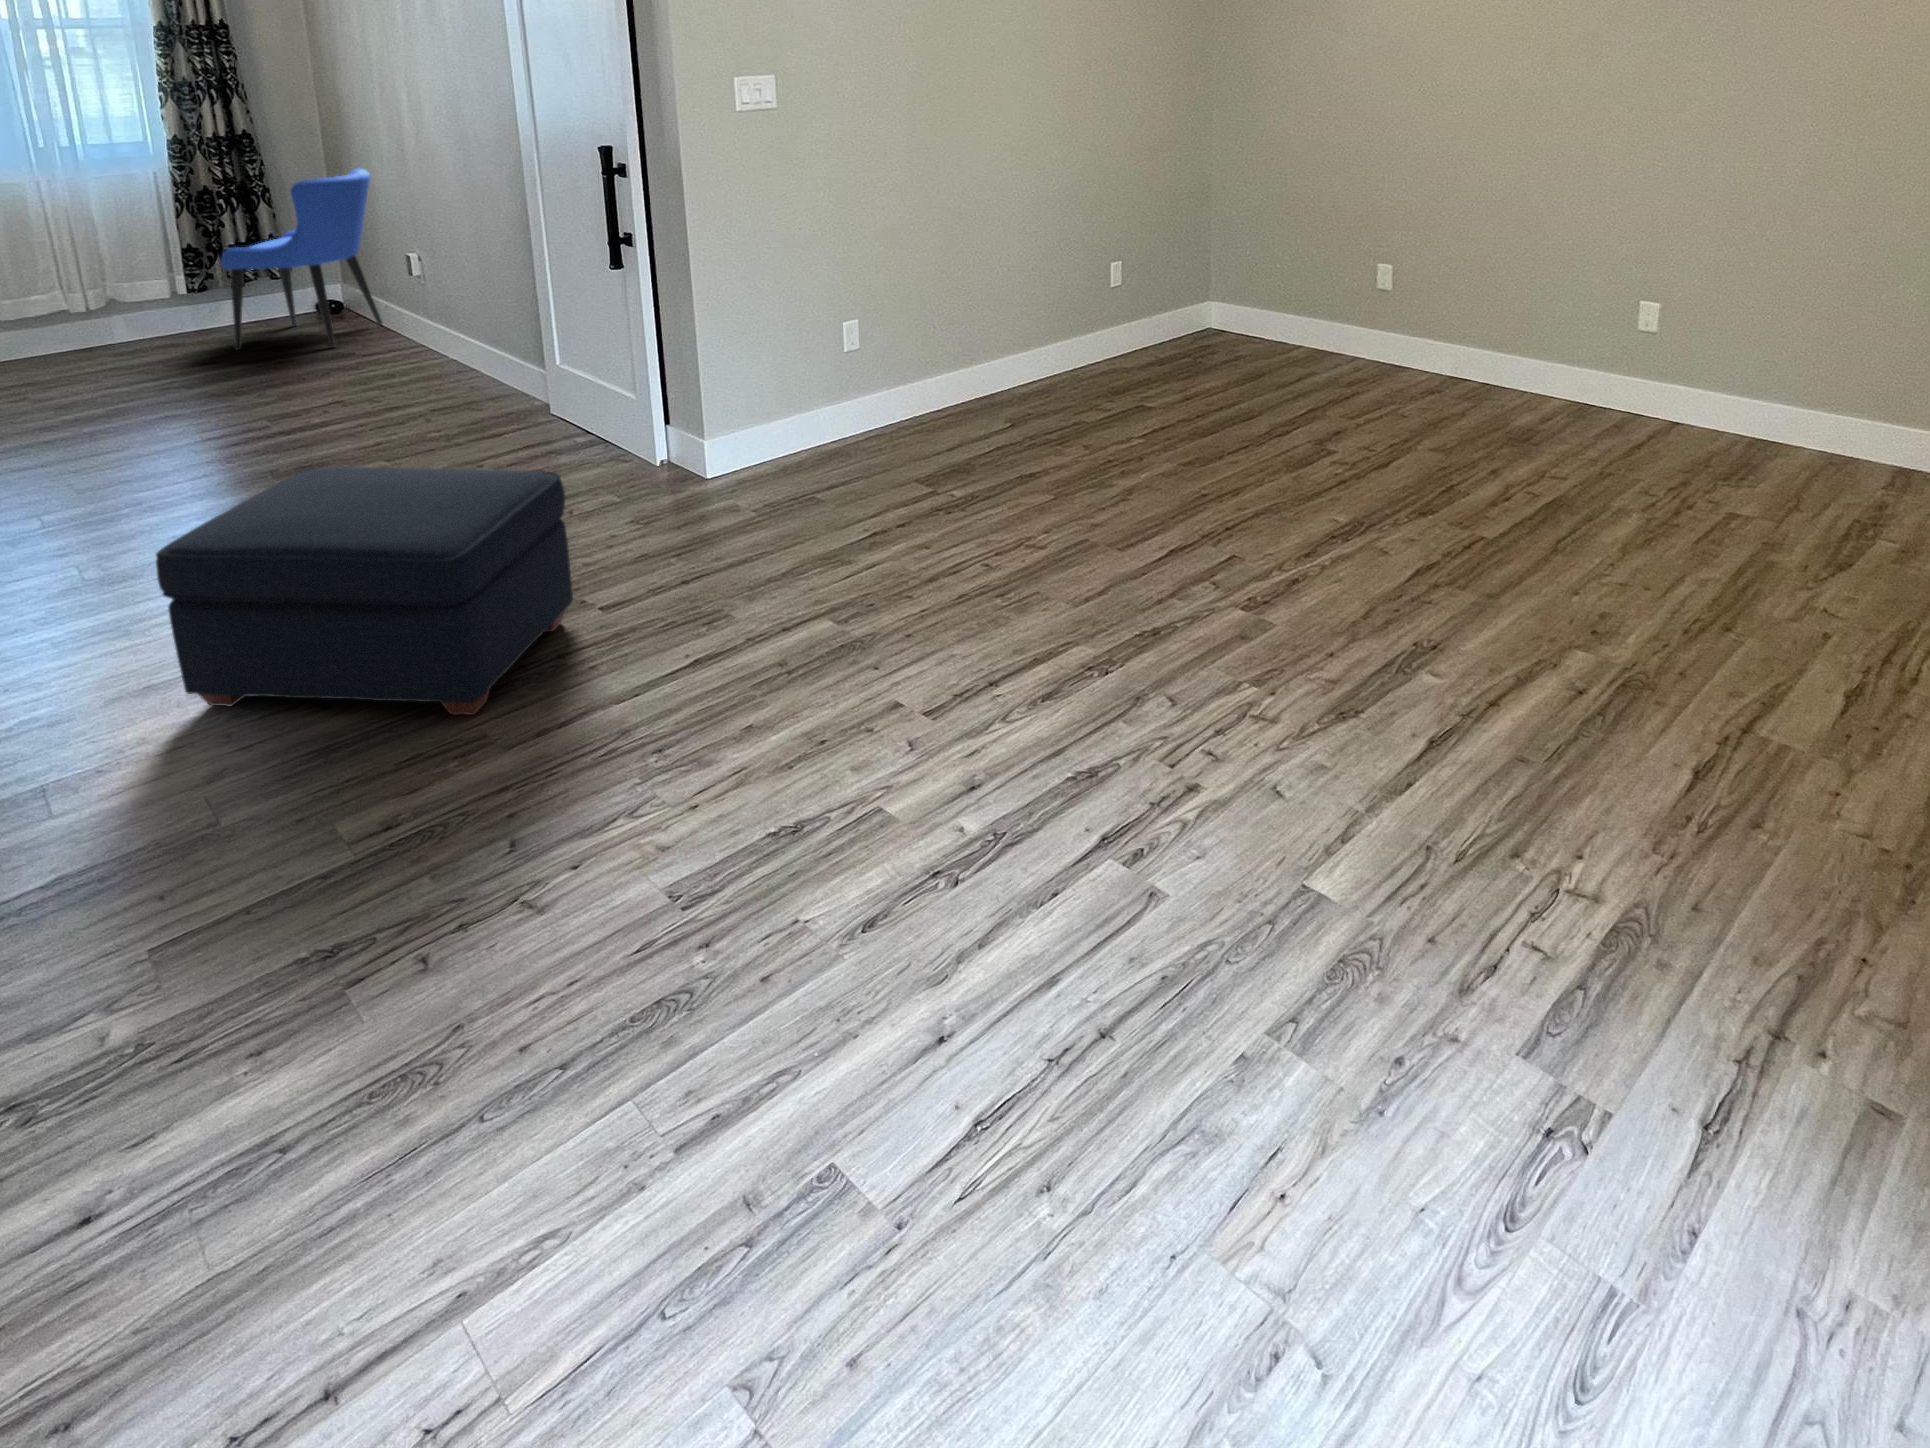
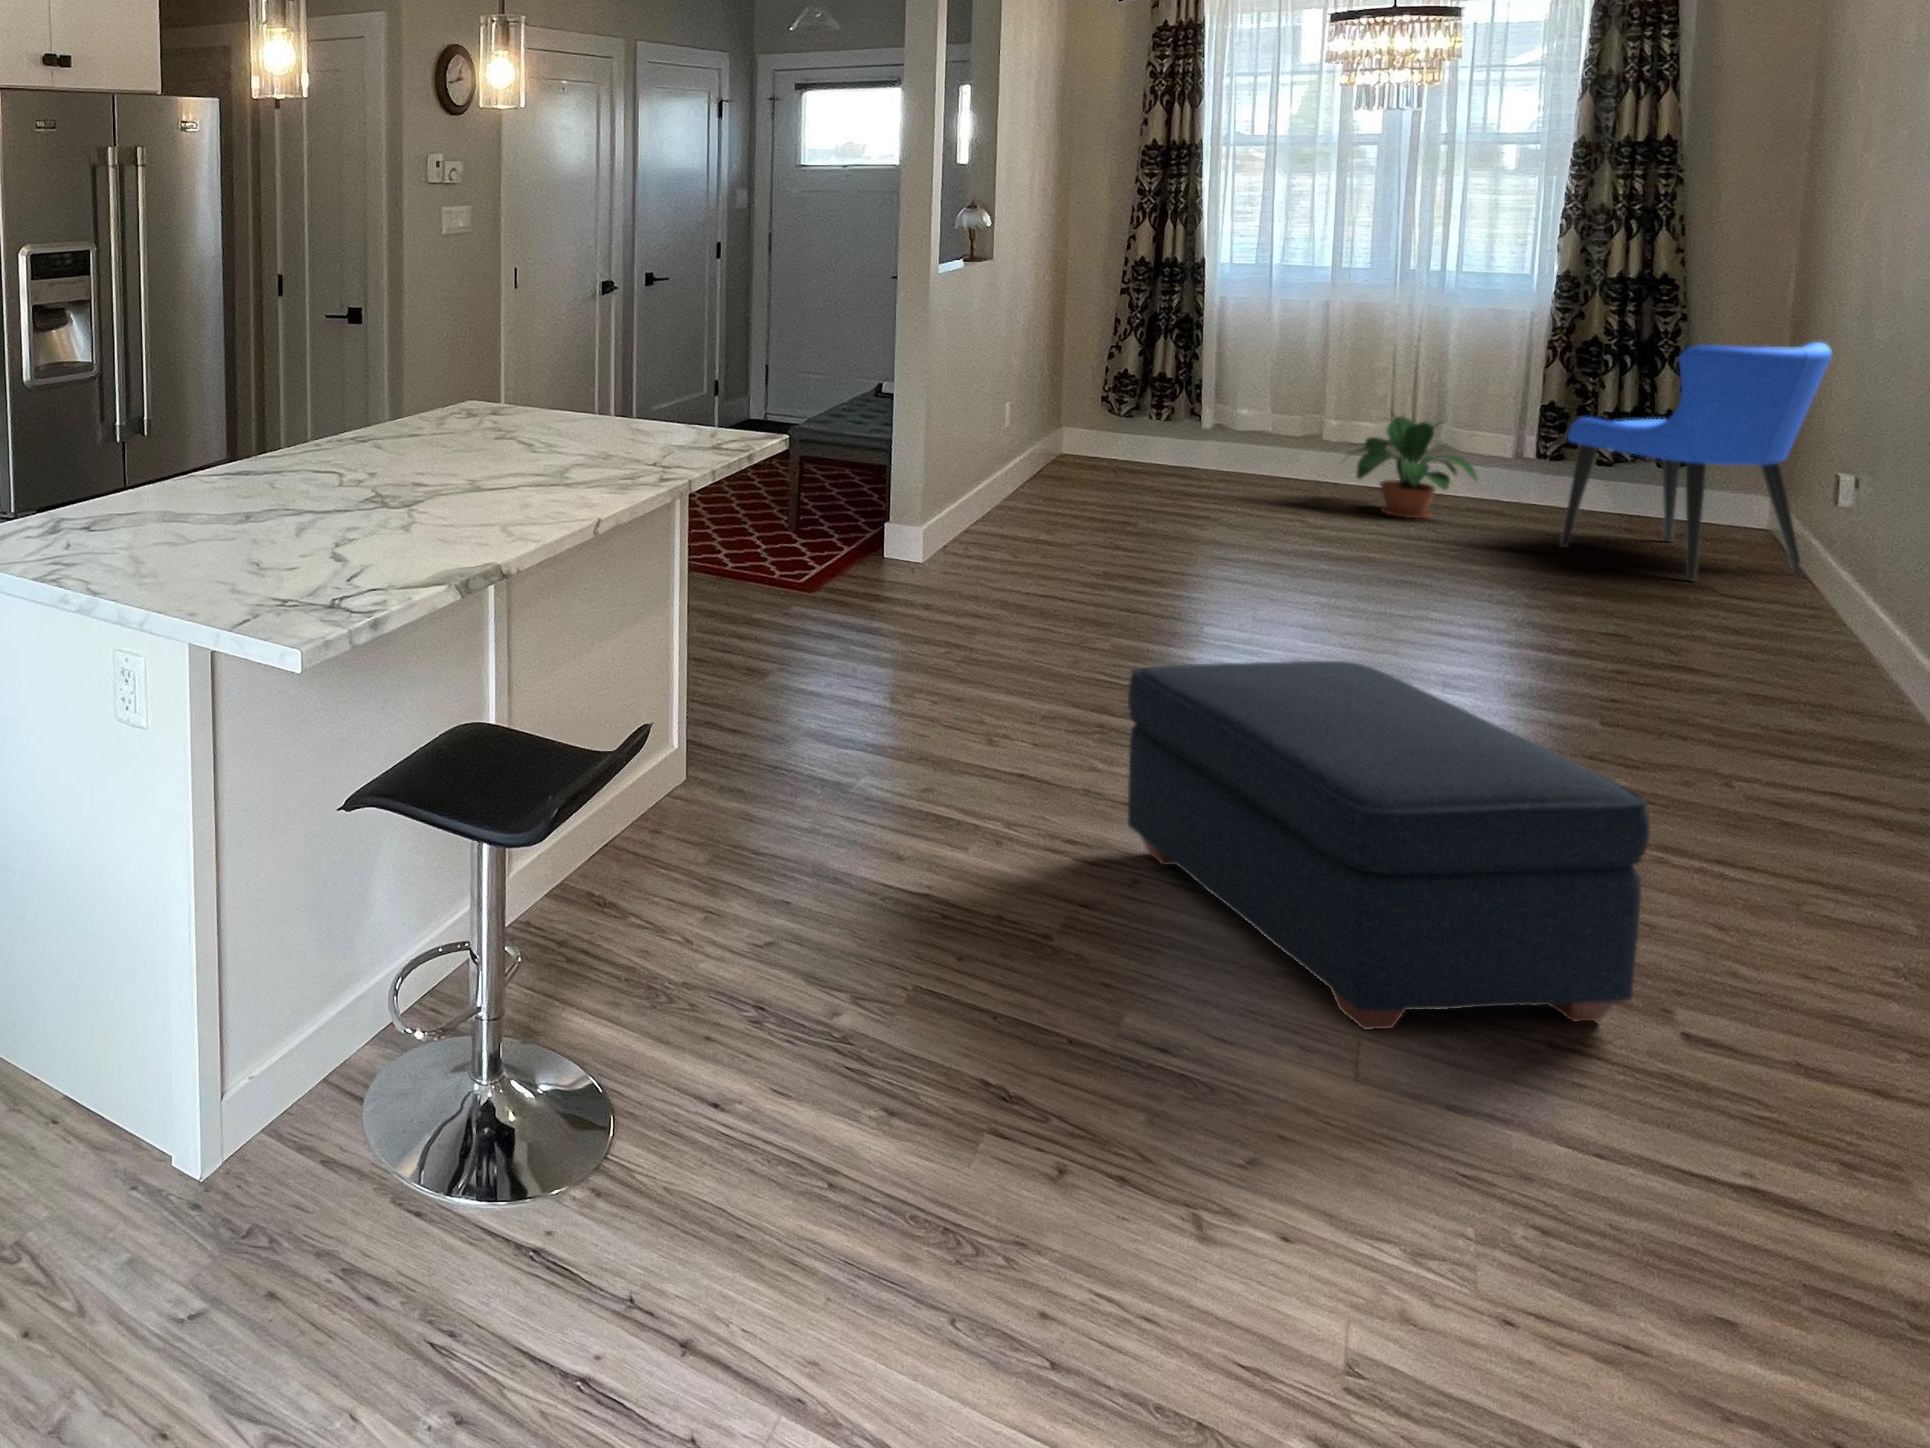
potted plant: none [29,265,155,365] -> present [1357,416,1478,518]

